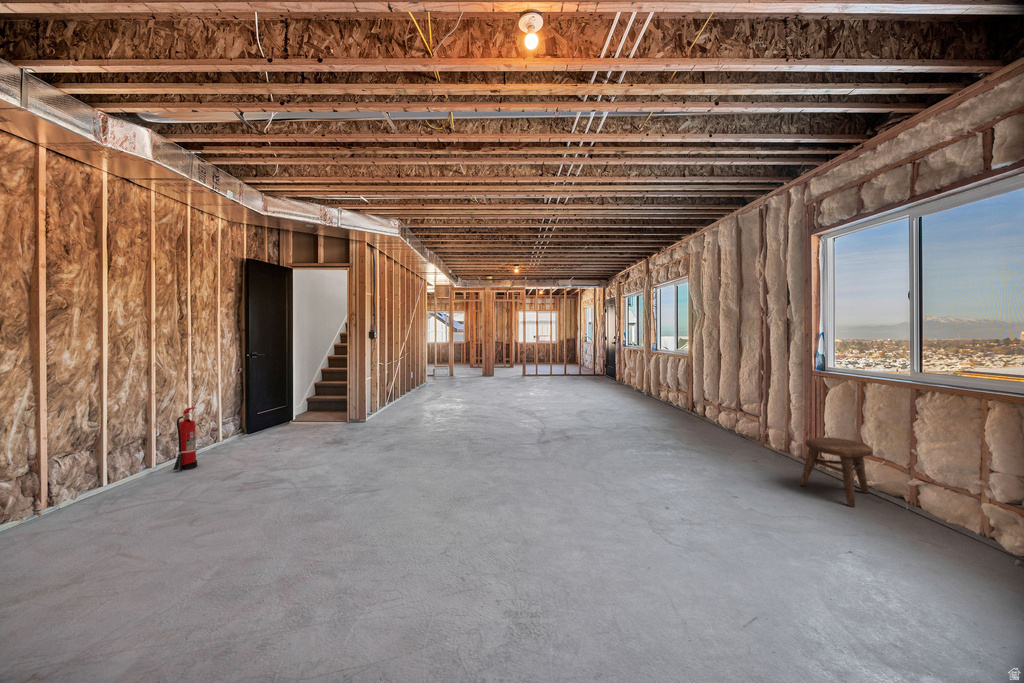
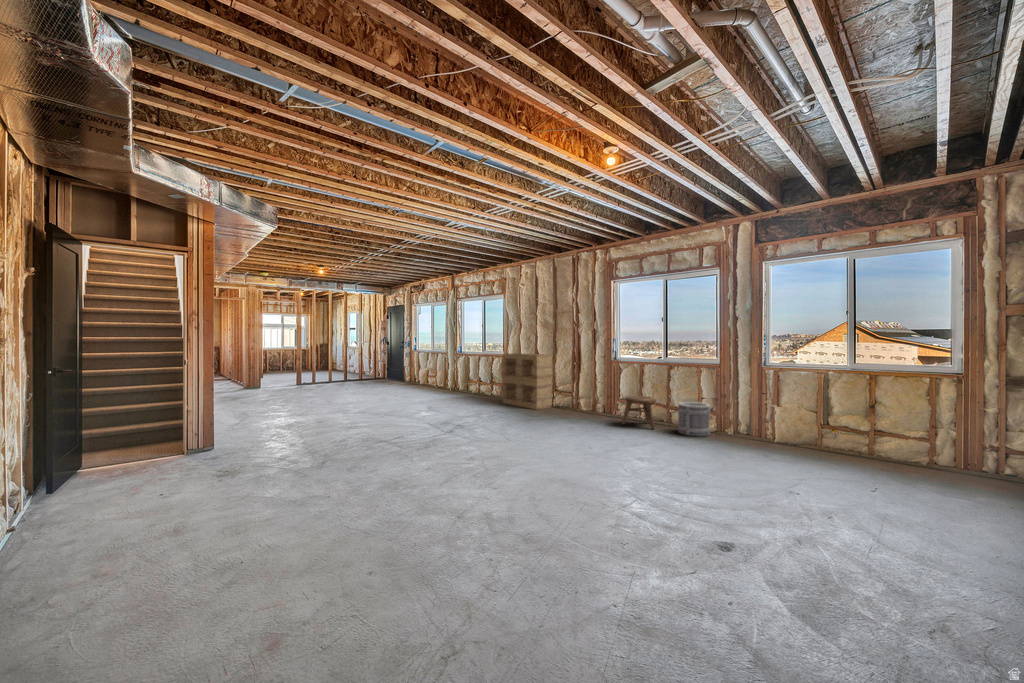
shelving unit: none [674,355,733,437] -> present [503,353,552,410]
fire extinguisher: present [173,407,197,470] -> none [38,433,73,527]
bucket: none [903,466,994,552] -> present [678,402,711,436]

